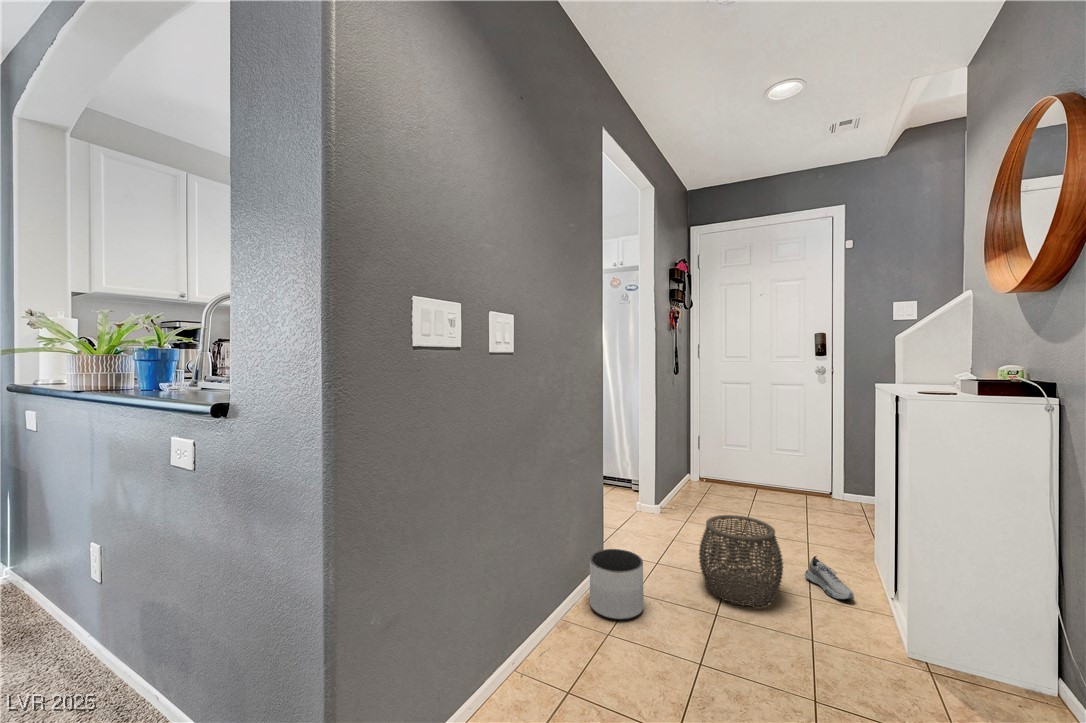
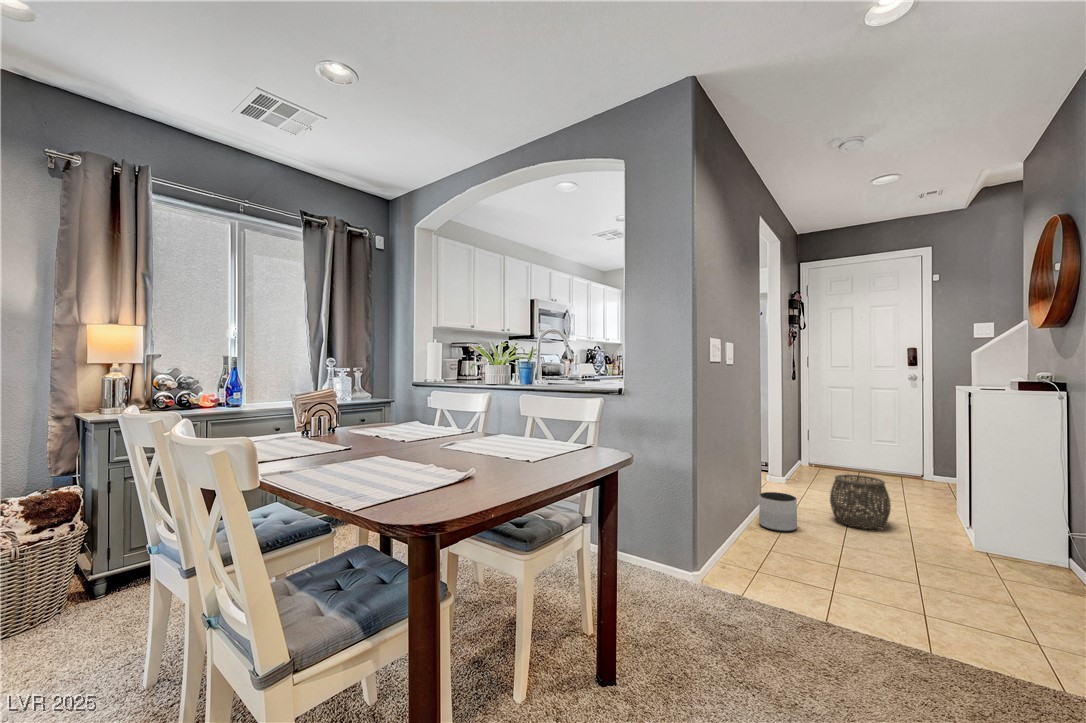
shoe: present [805,556,854,599] -> none [905,503,941,528]

